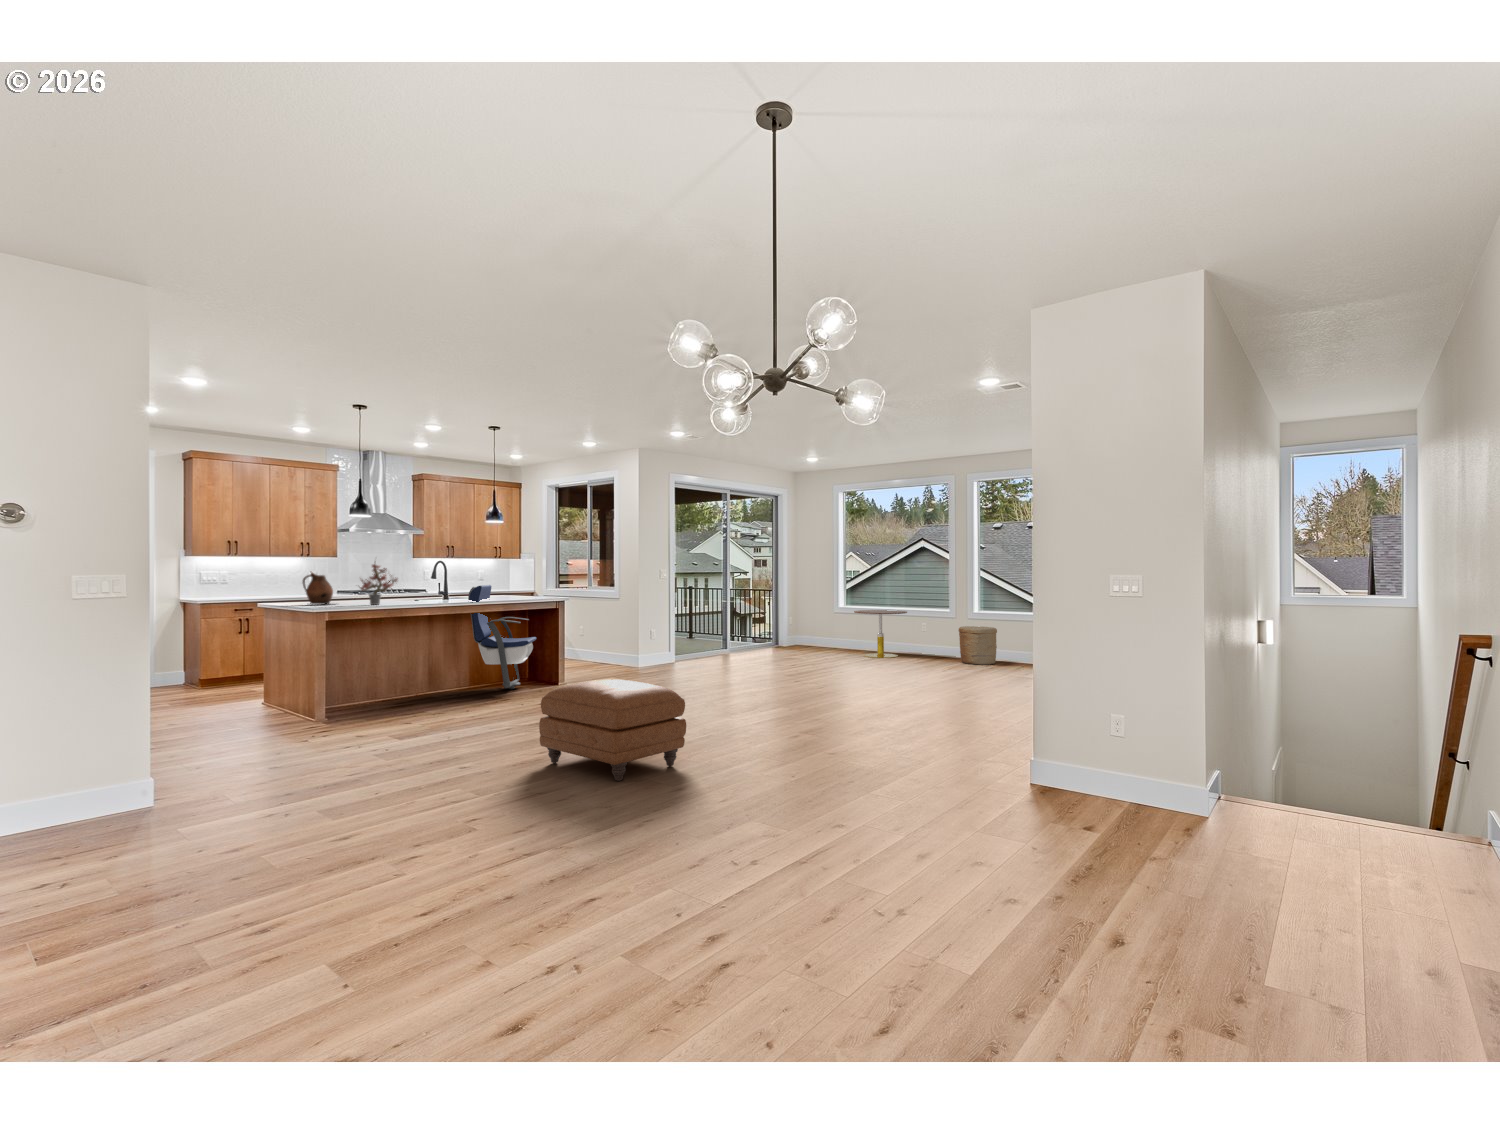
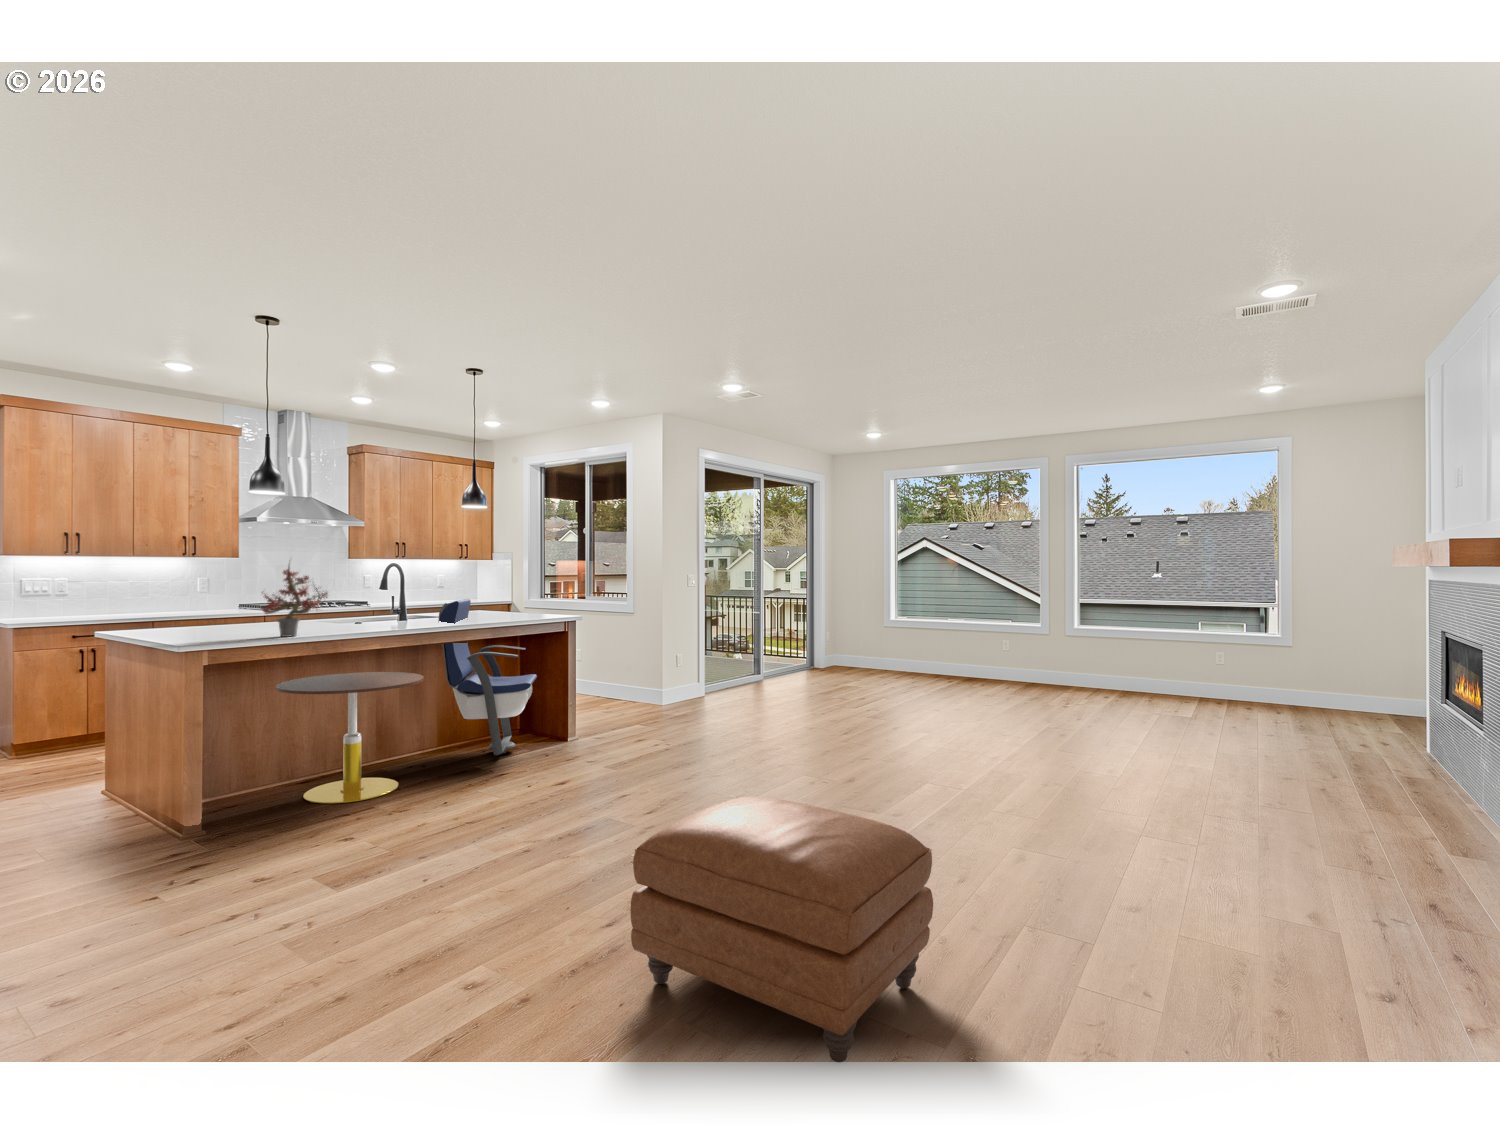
ceramic pitcher: present [303,572,333,605] -> none [164,581,229,636]
side table: present [854,610,907,658] -> present [276,672,424,804]
woven basket: present [959,626,997,665] -> none [1065,647,1116,697]

